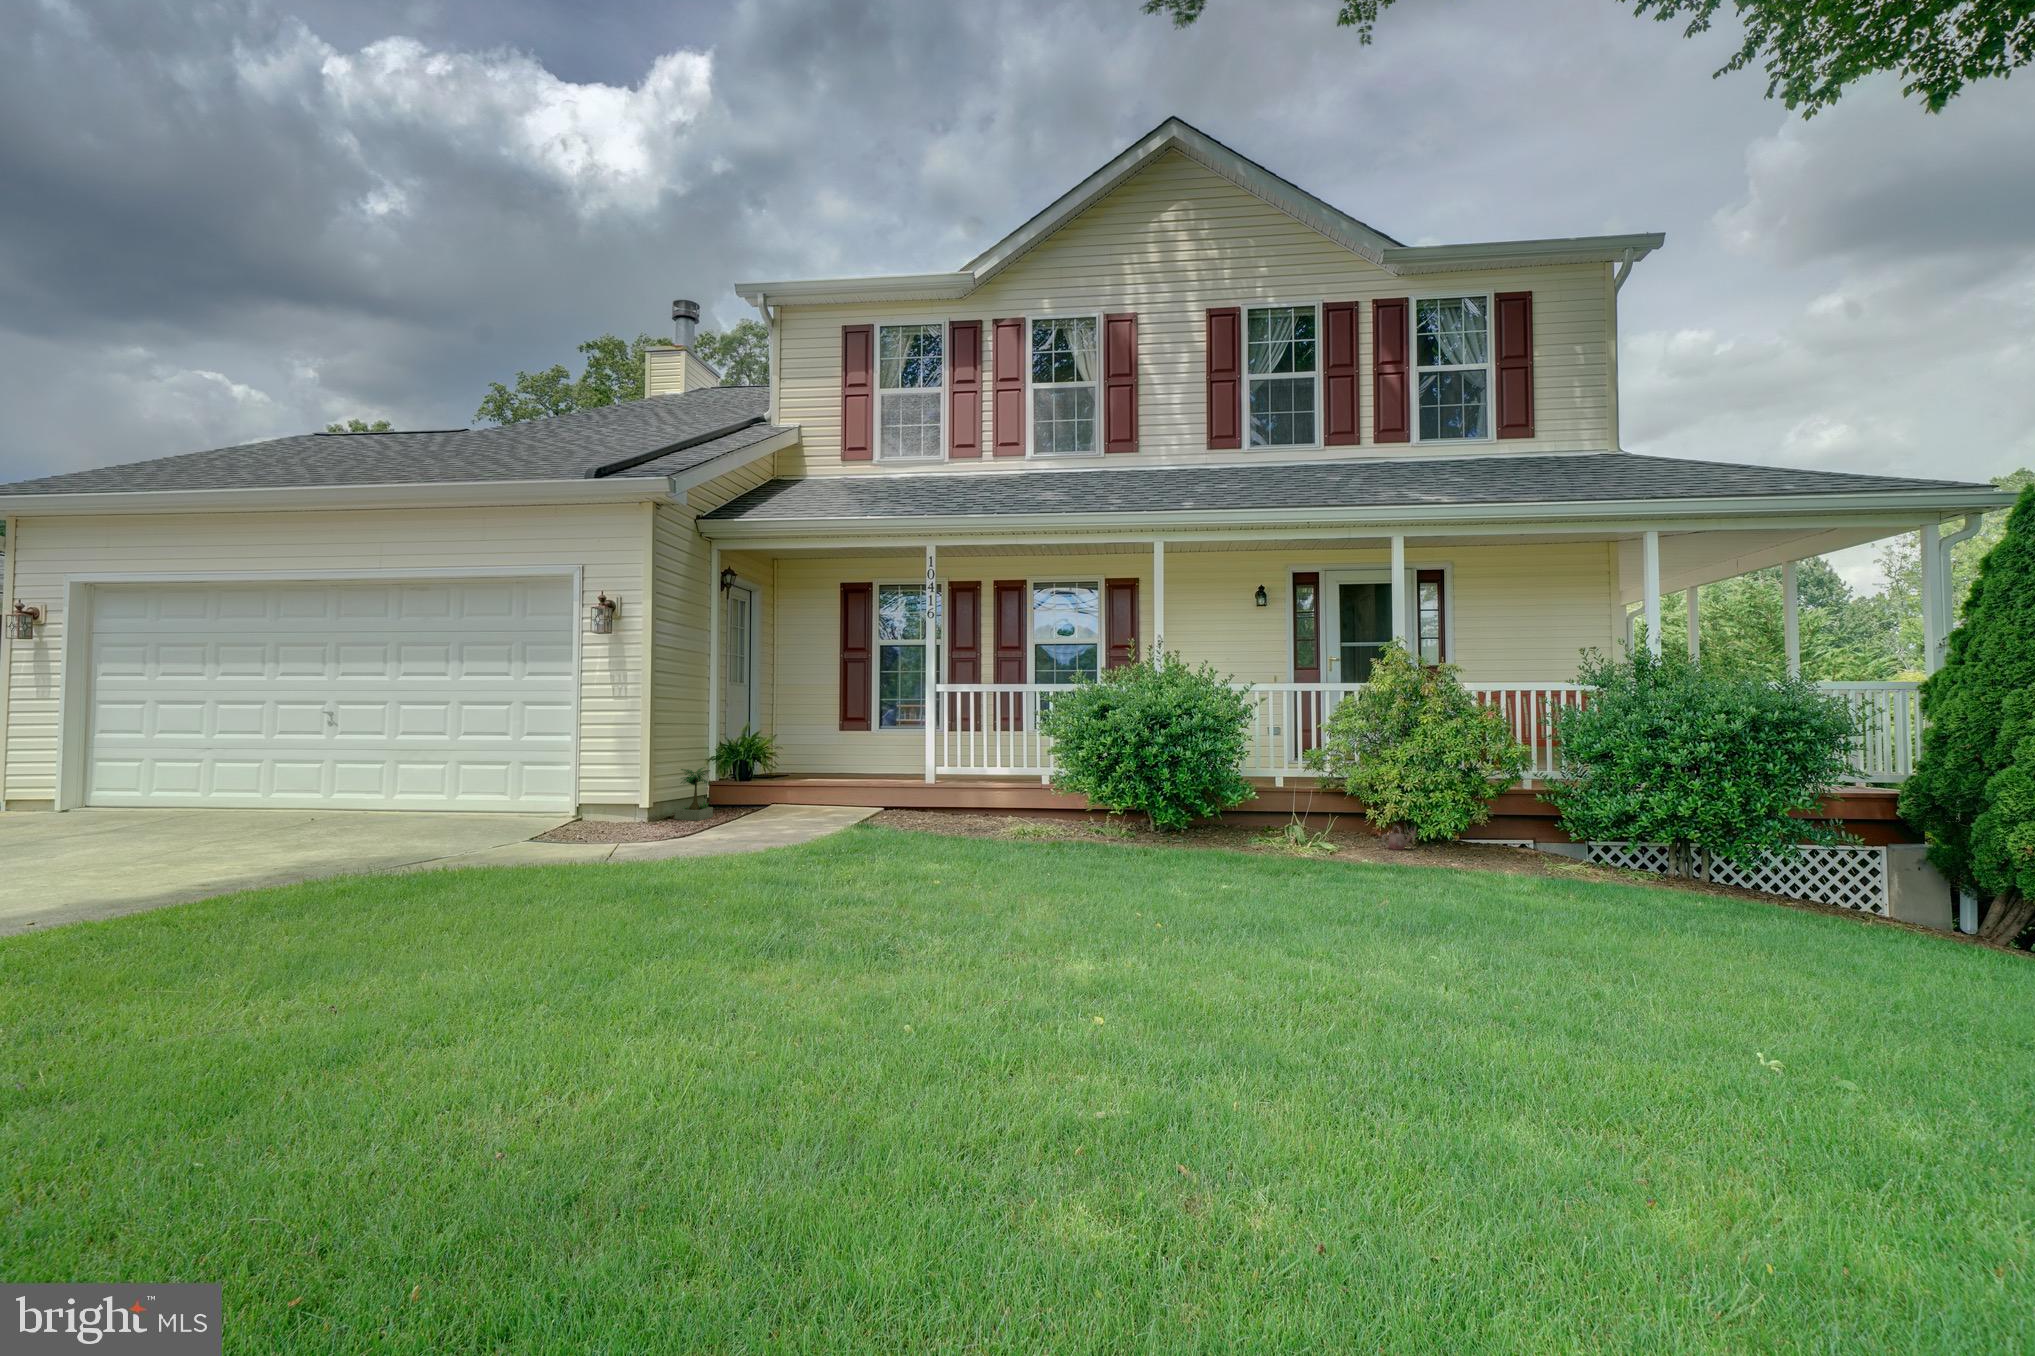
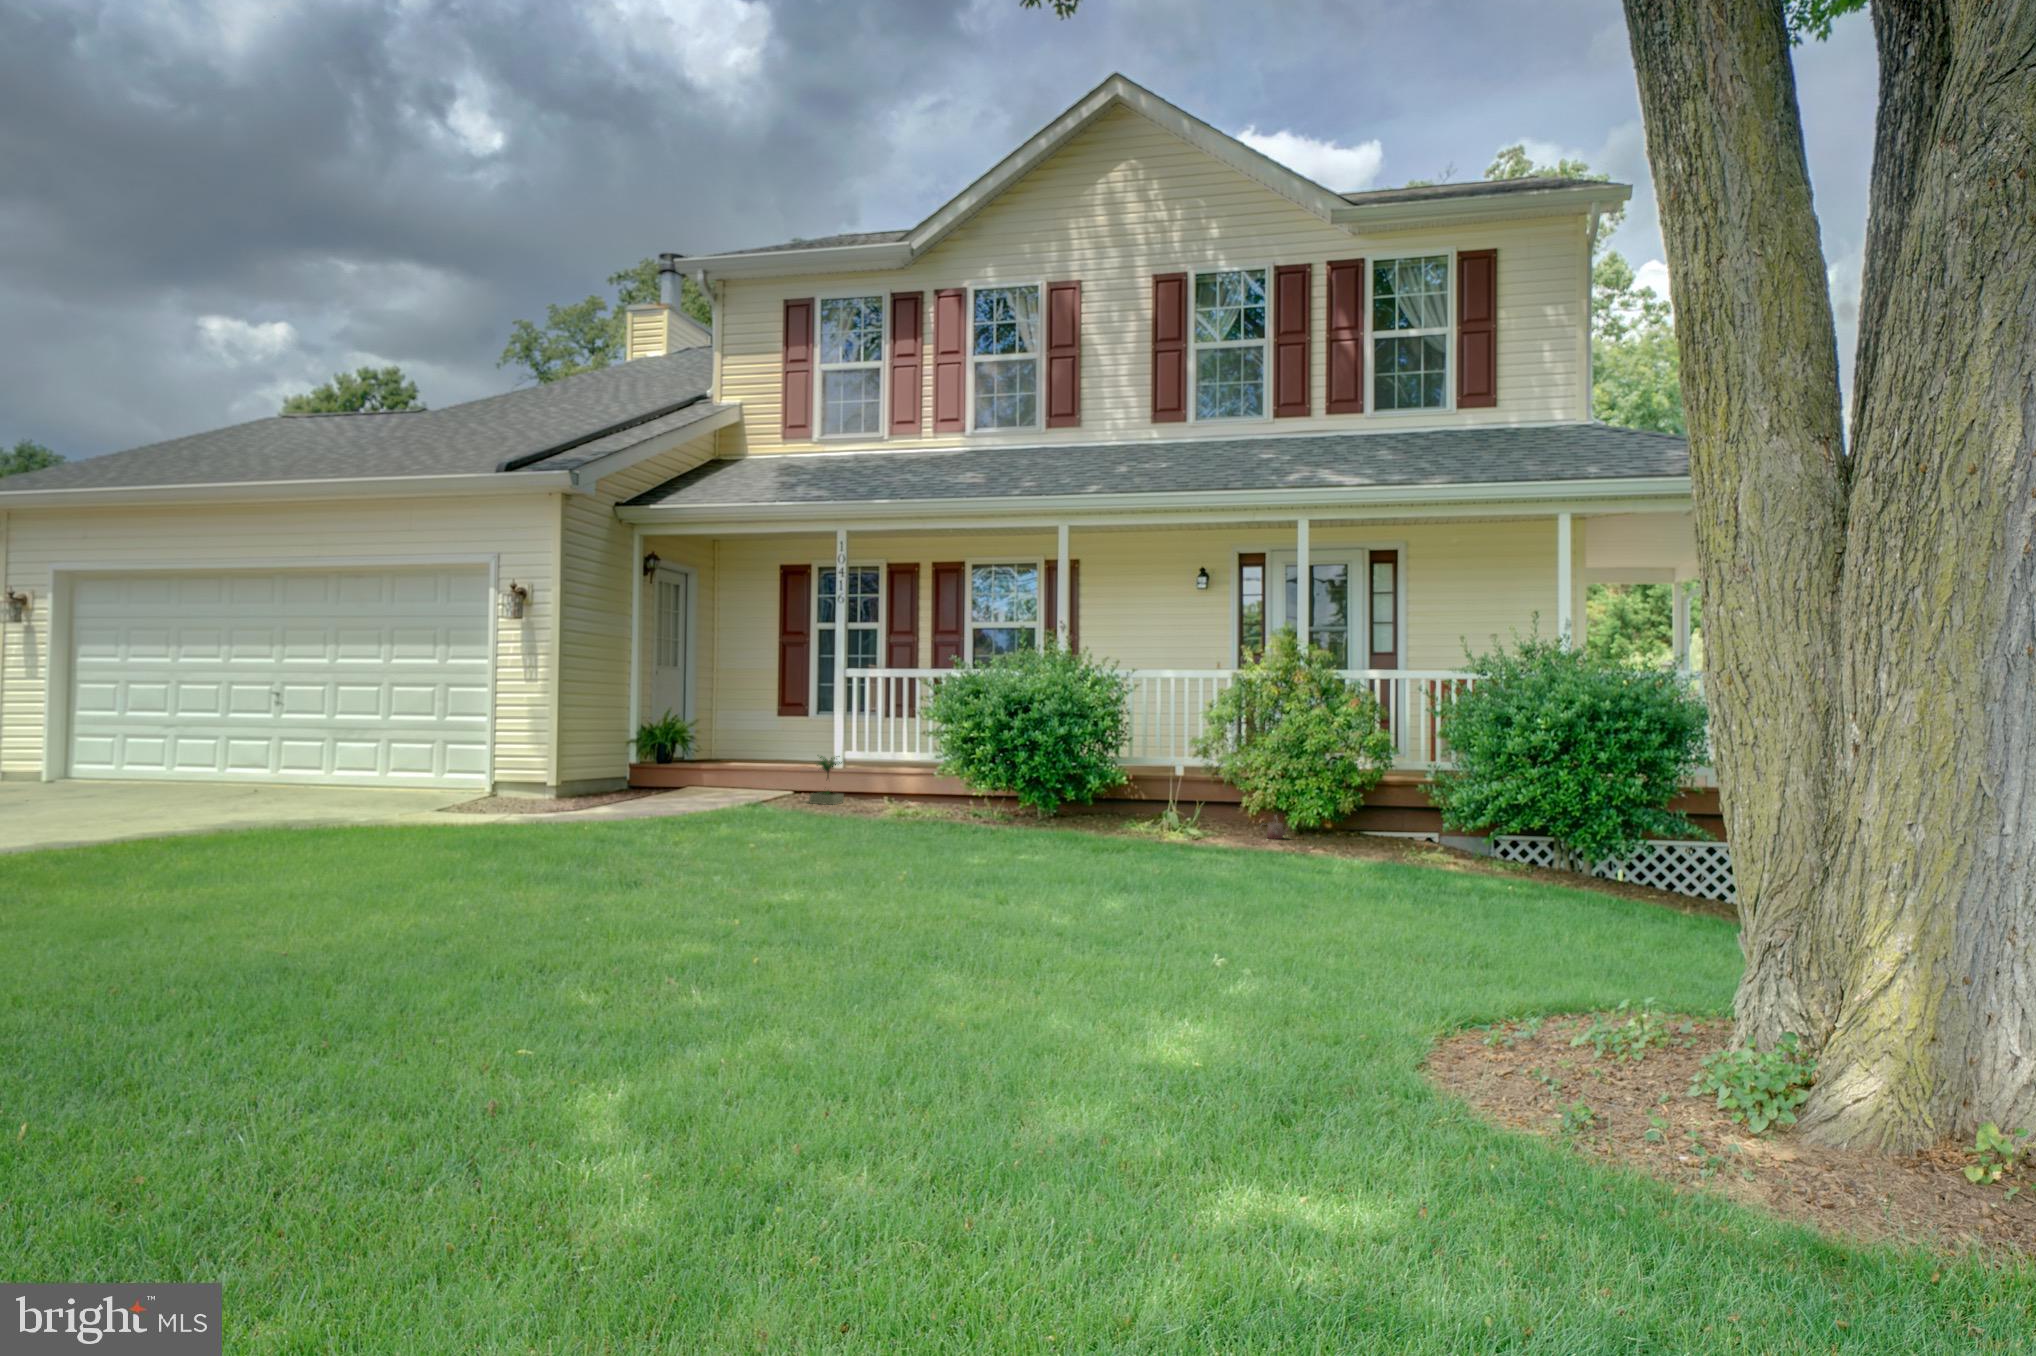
potted plant: present [674,767,713,821] -> present [809,756,844,805]

